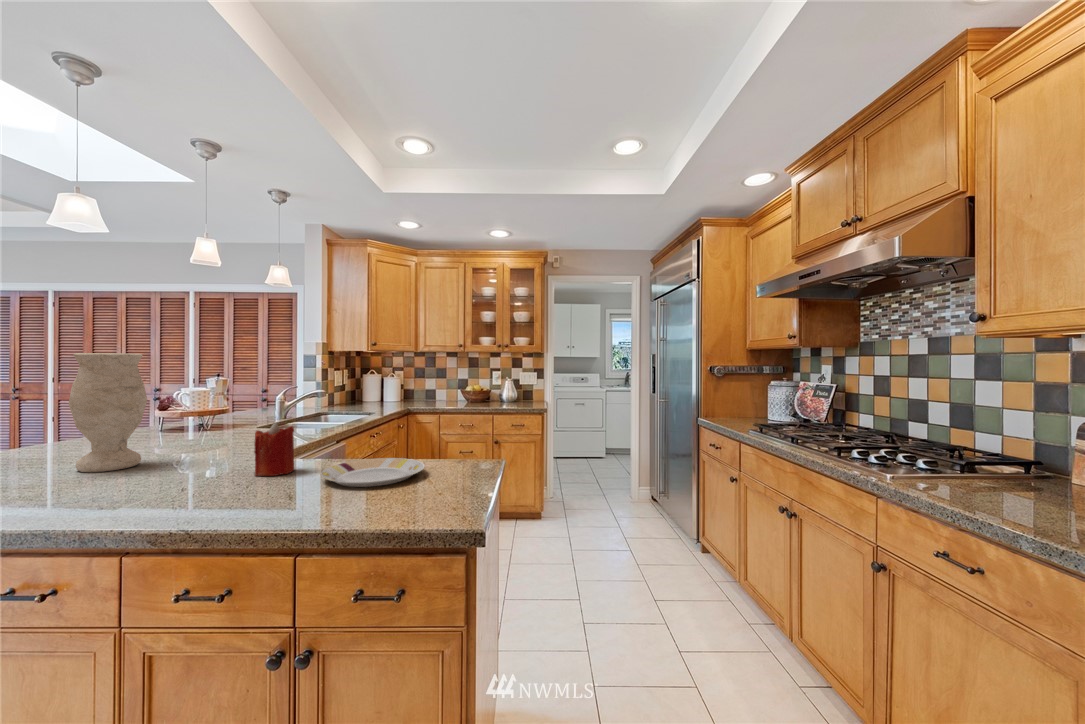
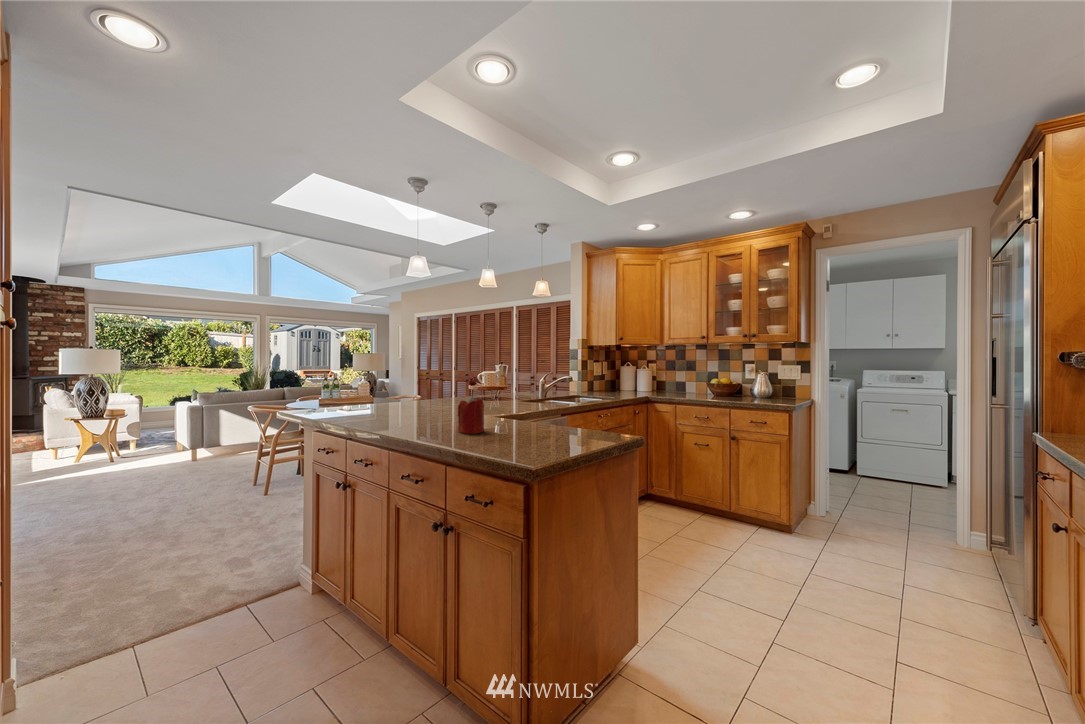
vase: present [68,353,147,472] -> none [392,348,428,419]
plate: present [321,458,424,487] -> none [479,431,559,451]

